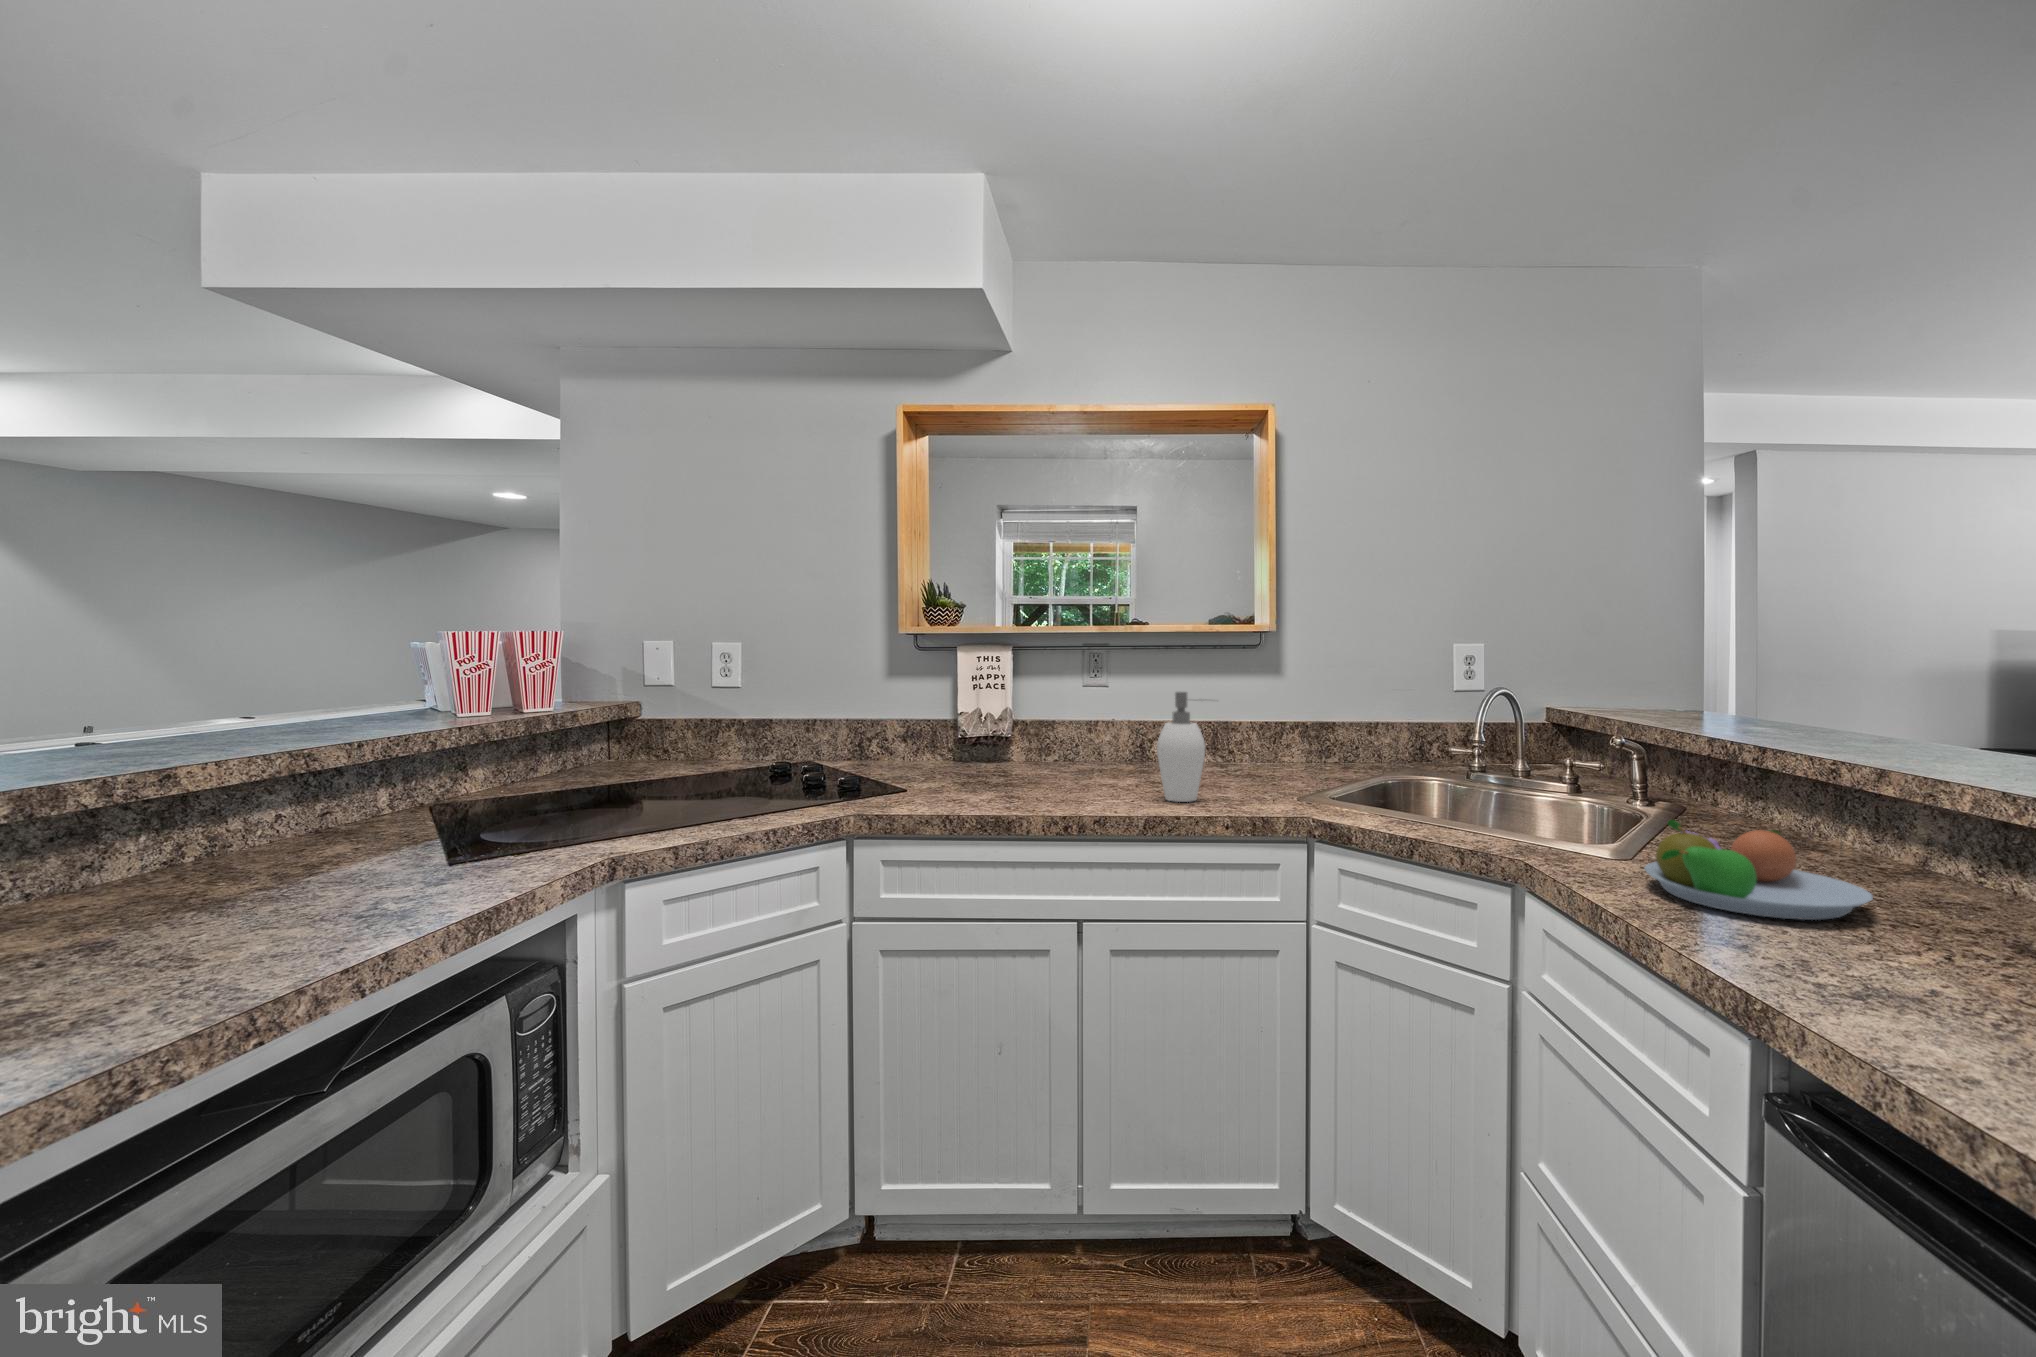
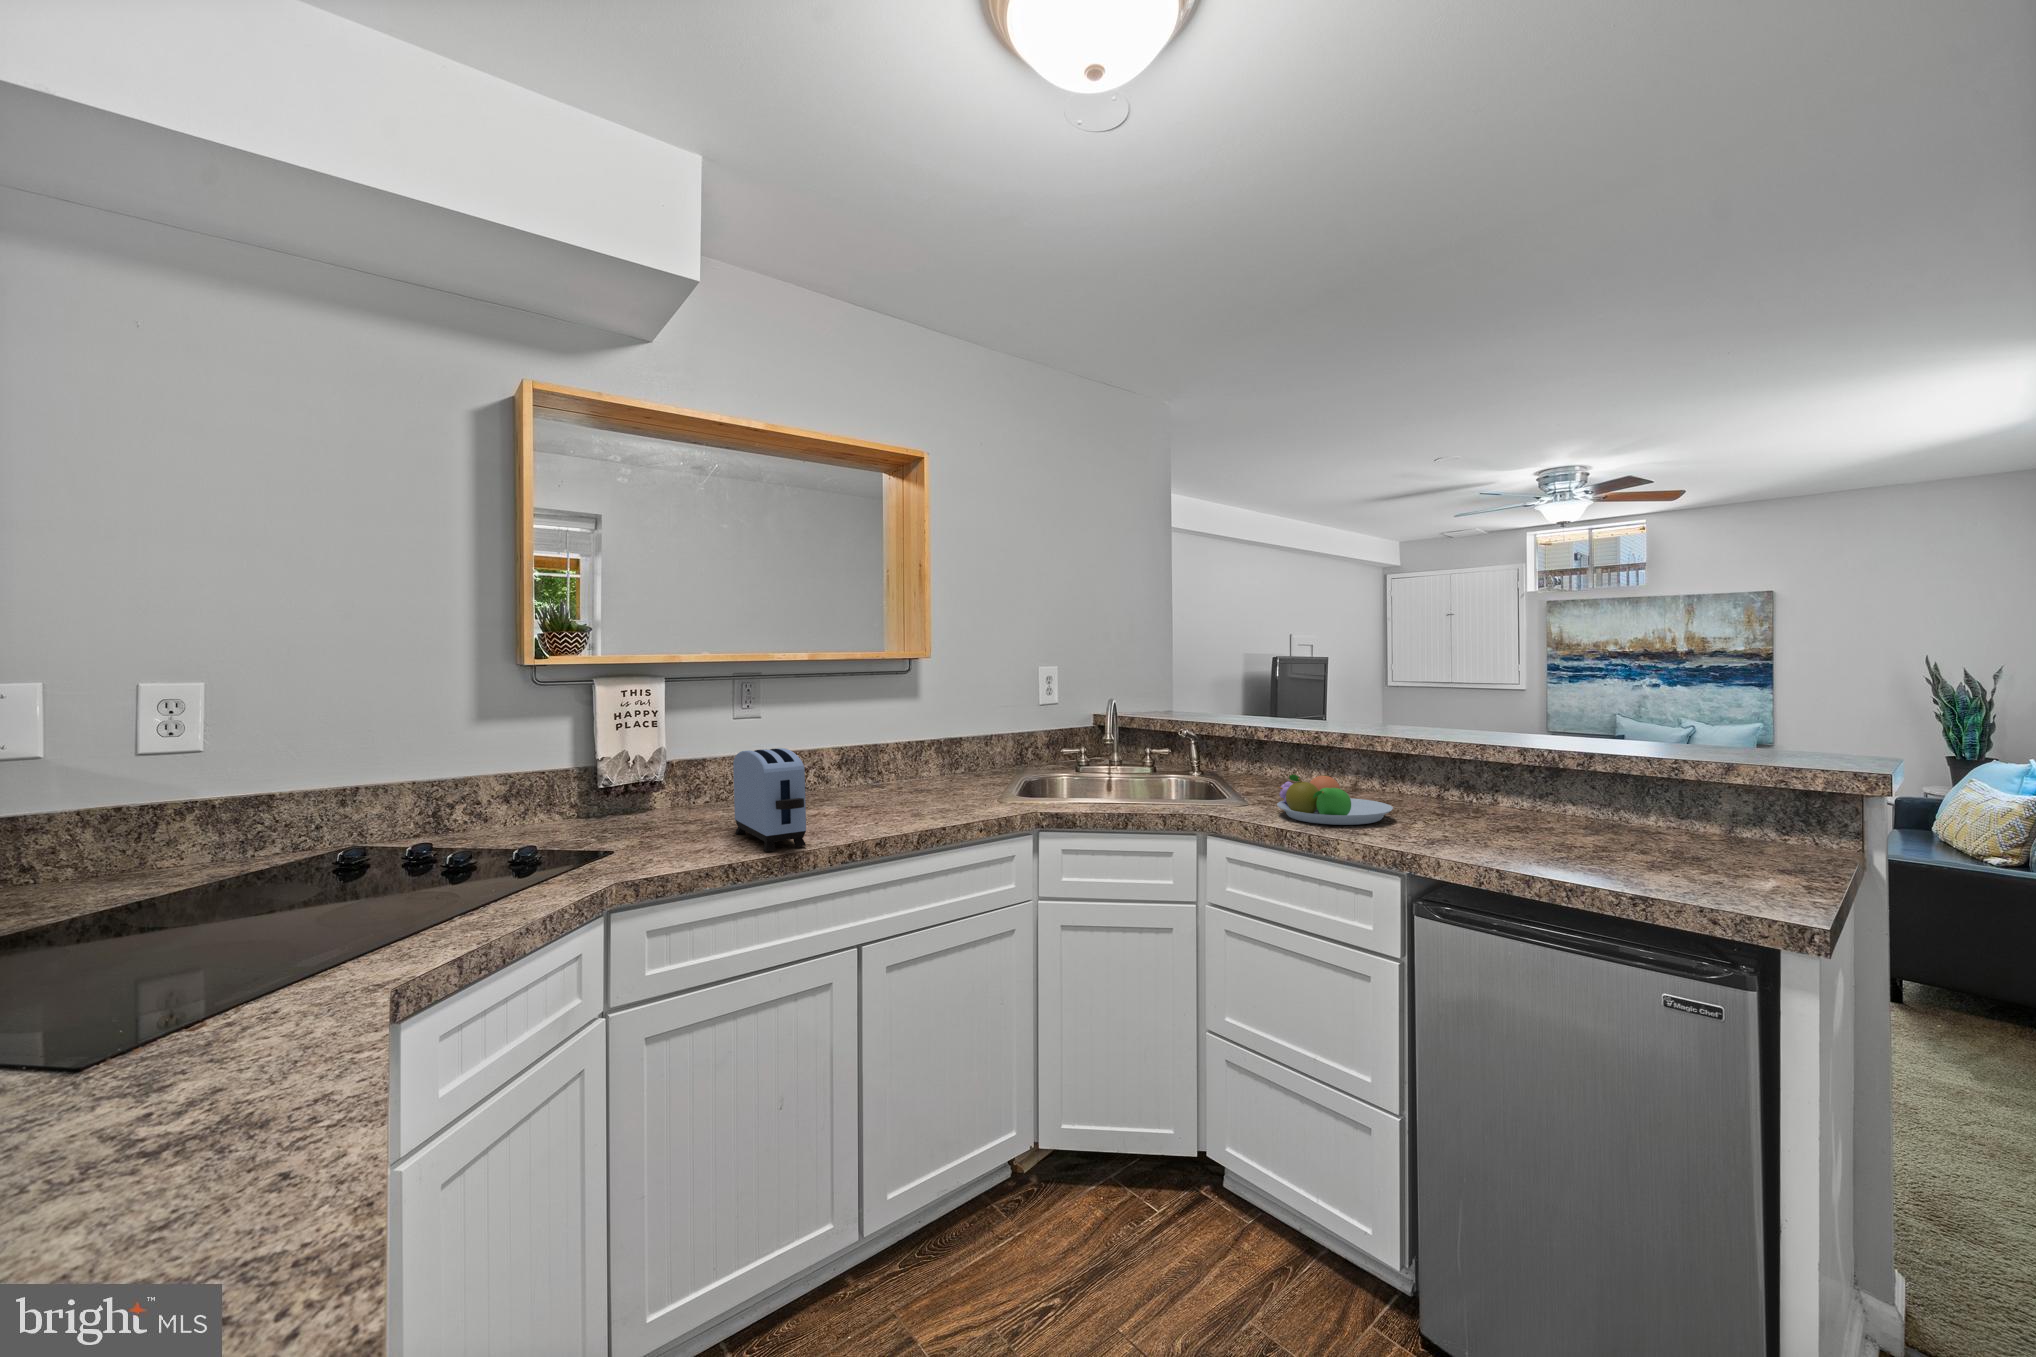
soap dispenser: present [1157,692,1205,802] -> none [883,715,940,817]
toaster: none [989,716,1042,812] -> present [733,748,806,851]

